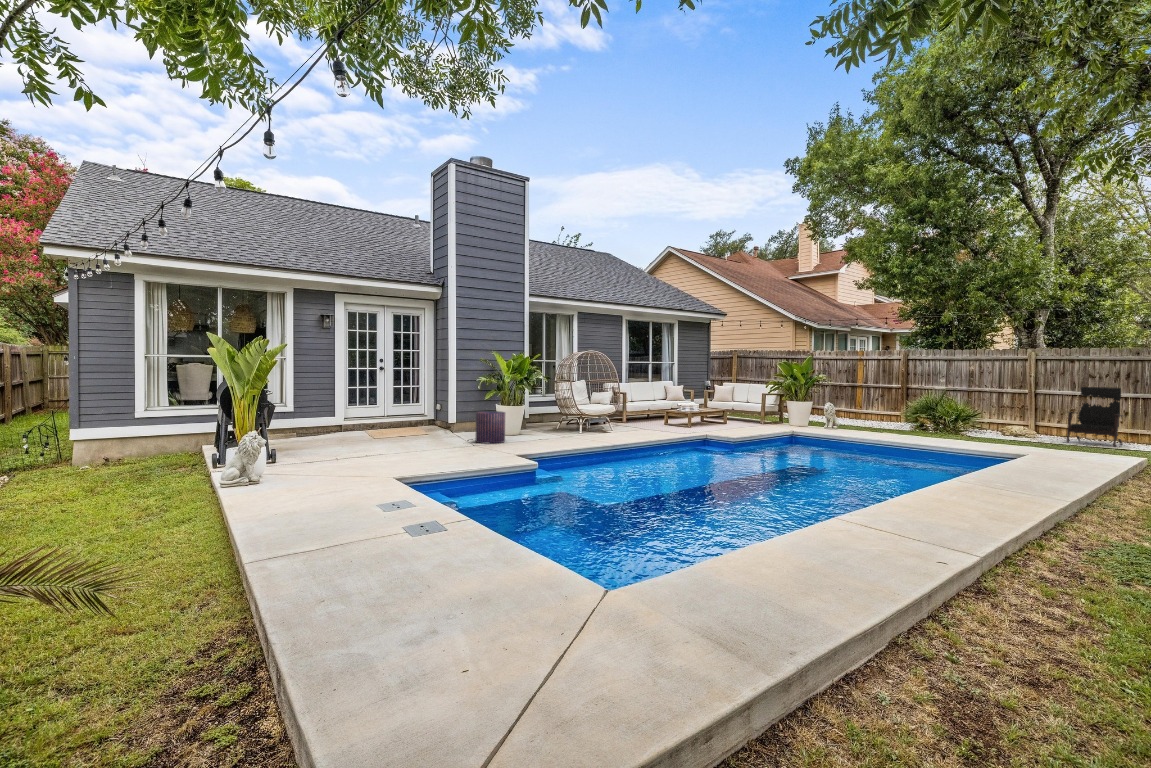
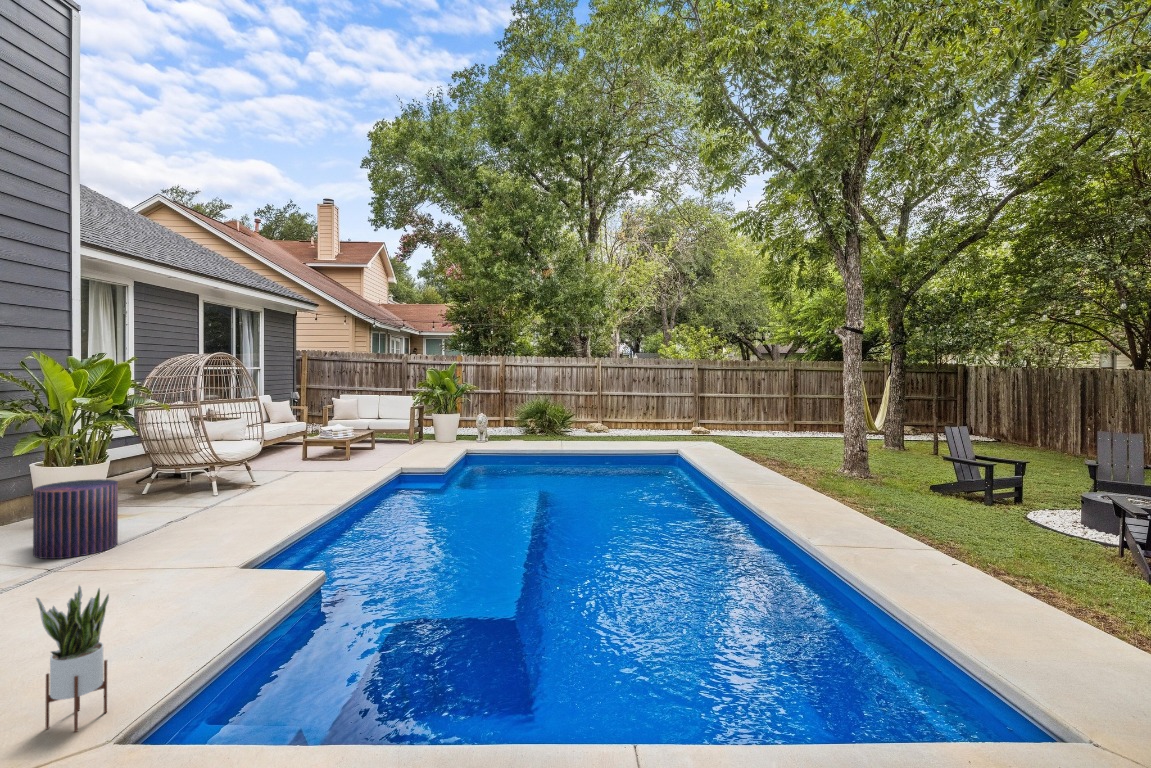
lounge chair: present [1066,387,1123,447] -> none [627,389,659,433]
potted plant: none [395,425,416,471] -> present [36,586,109,732]

